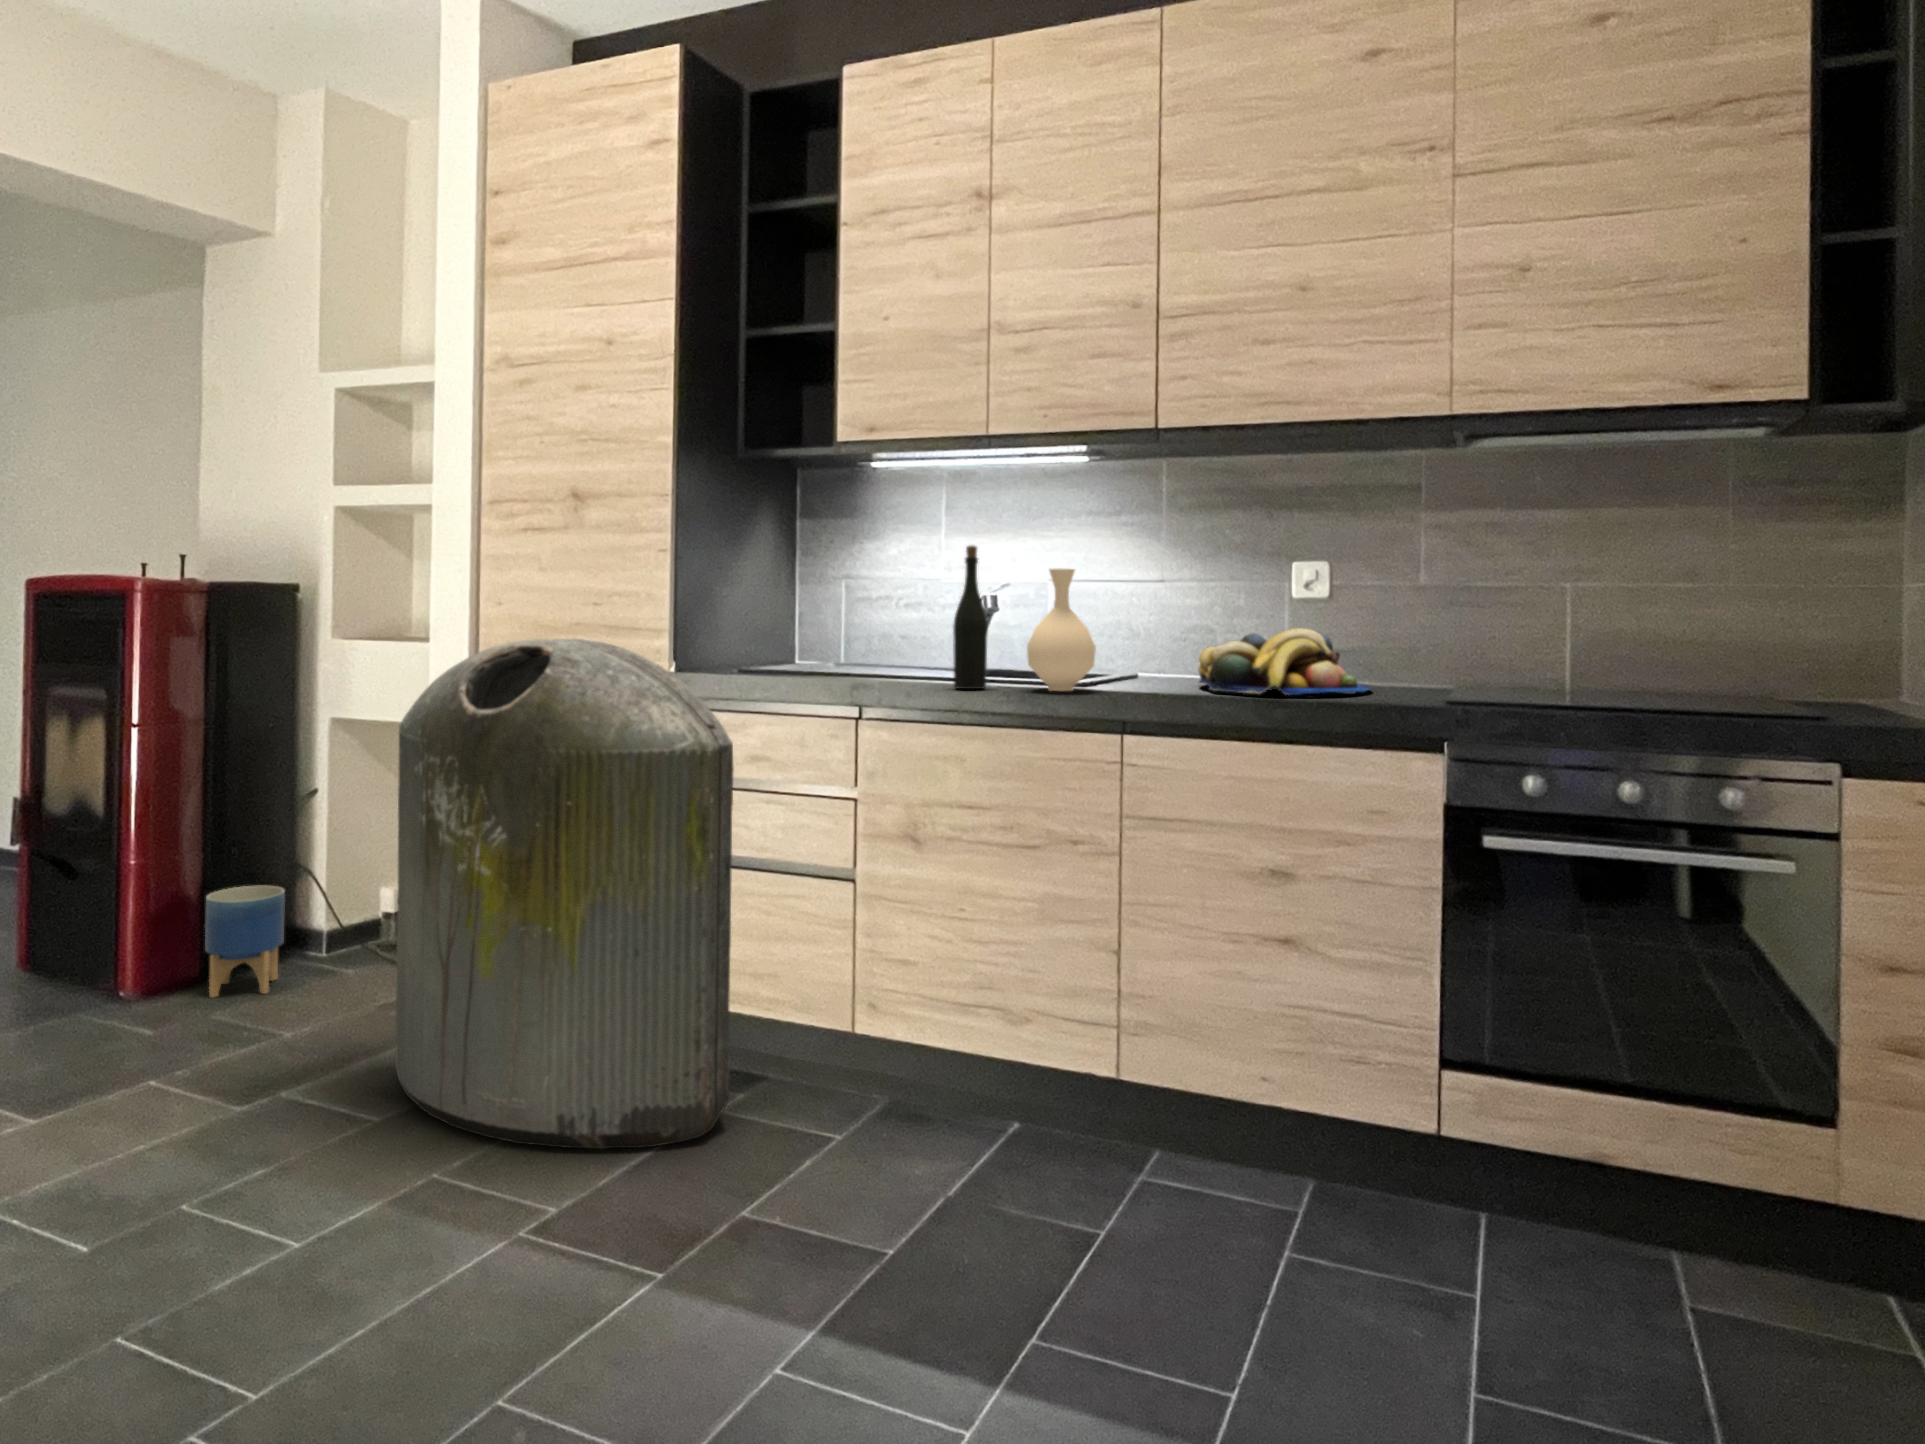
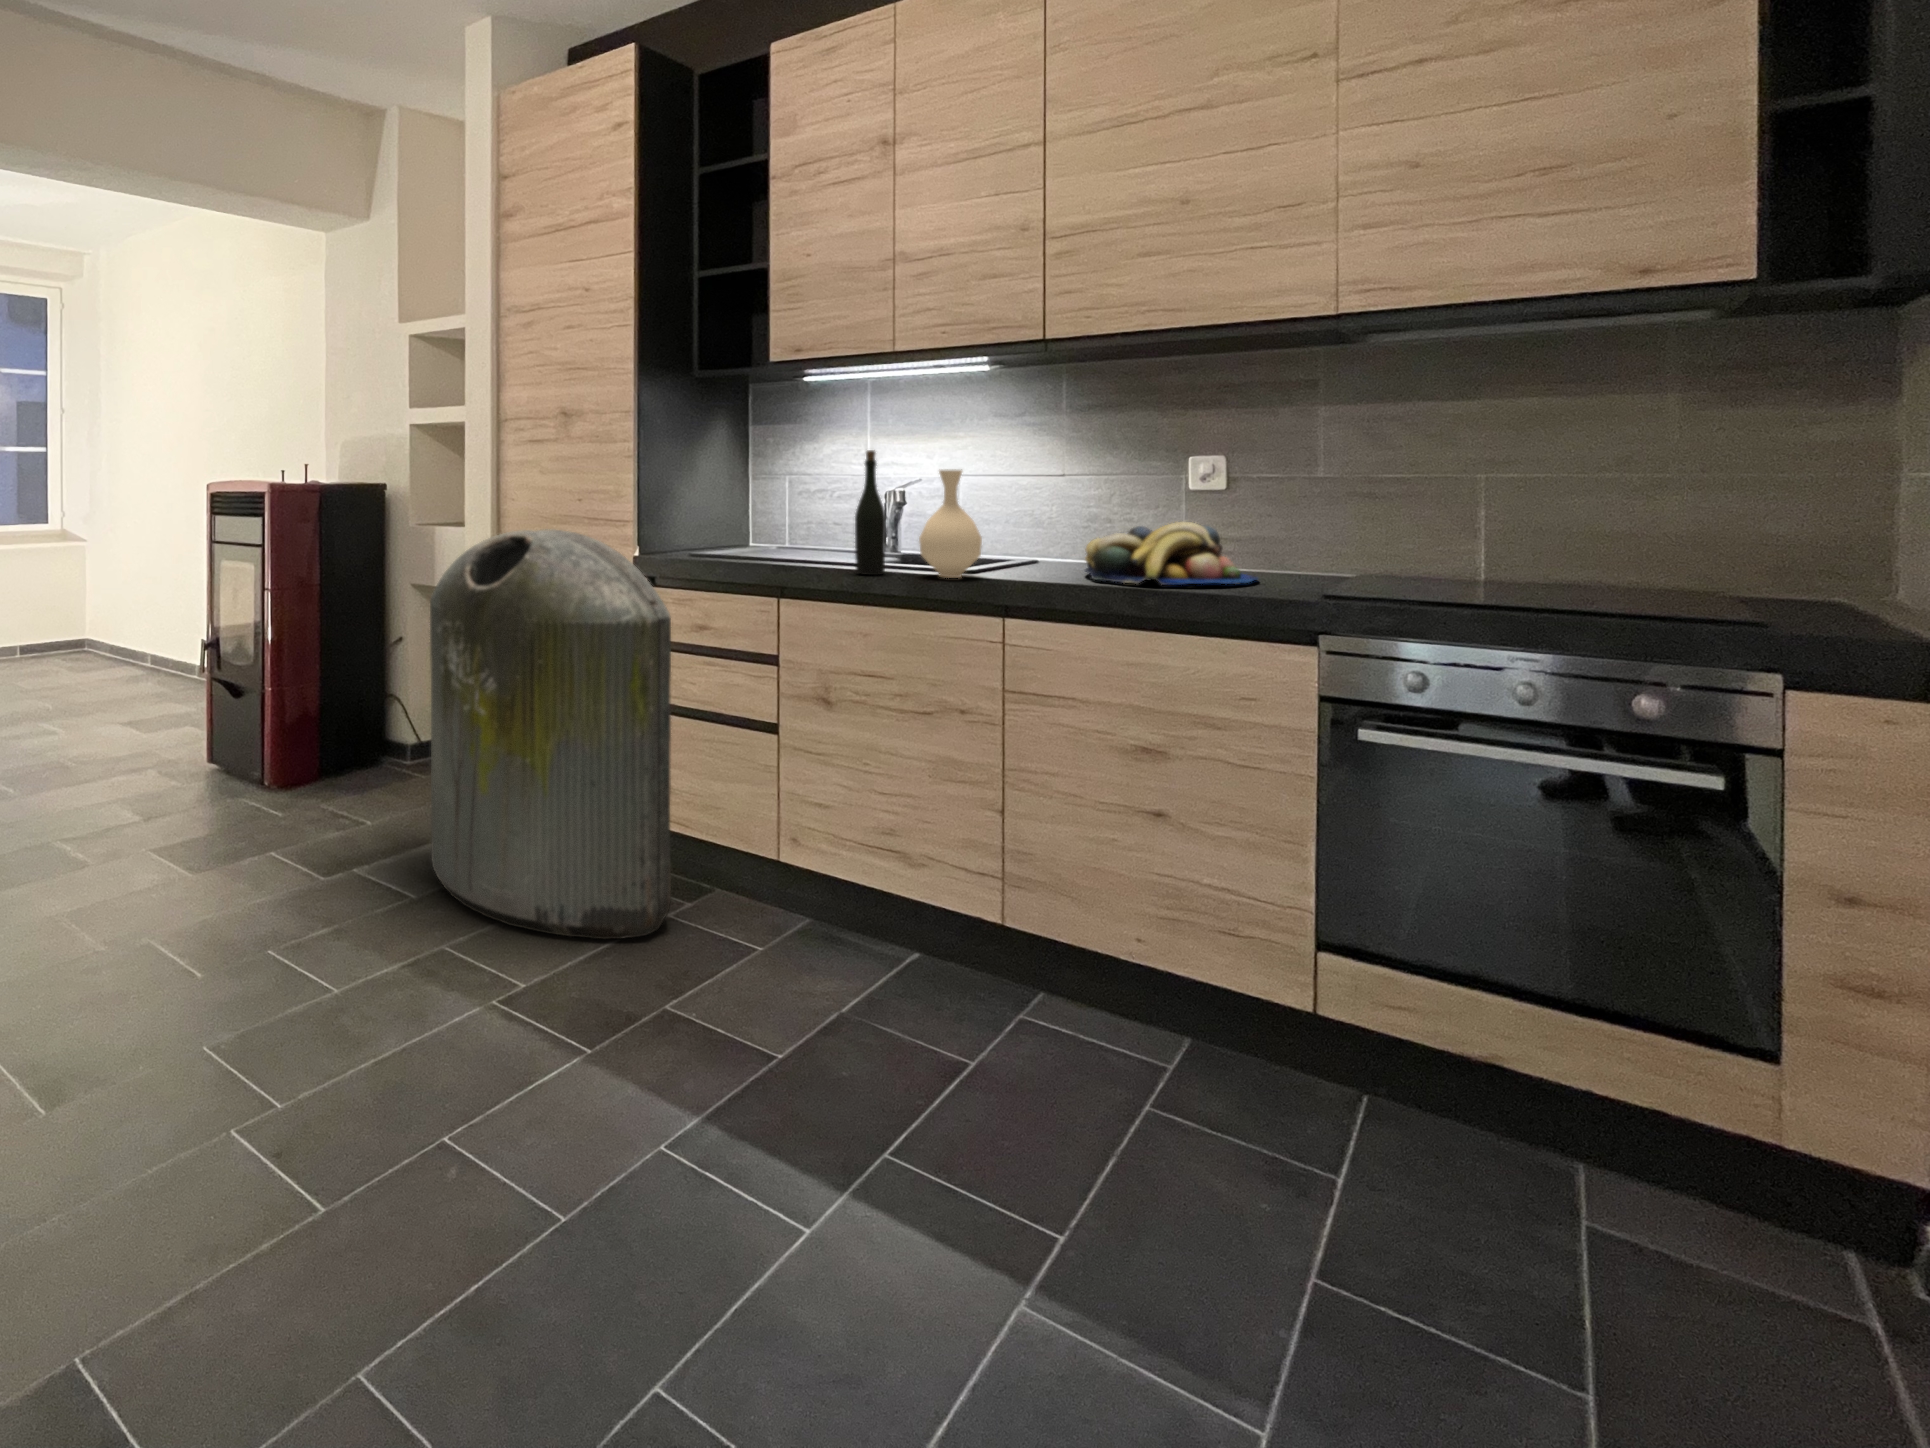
planter: present [205,886,285,998] -> none [321,709,374,790]

